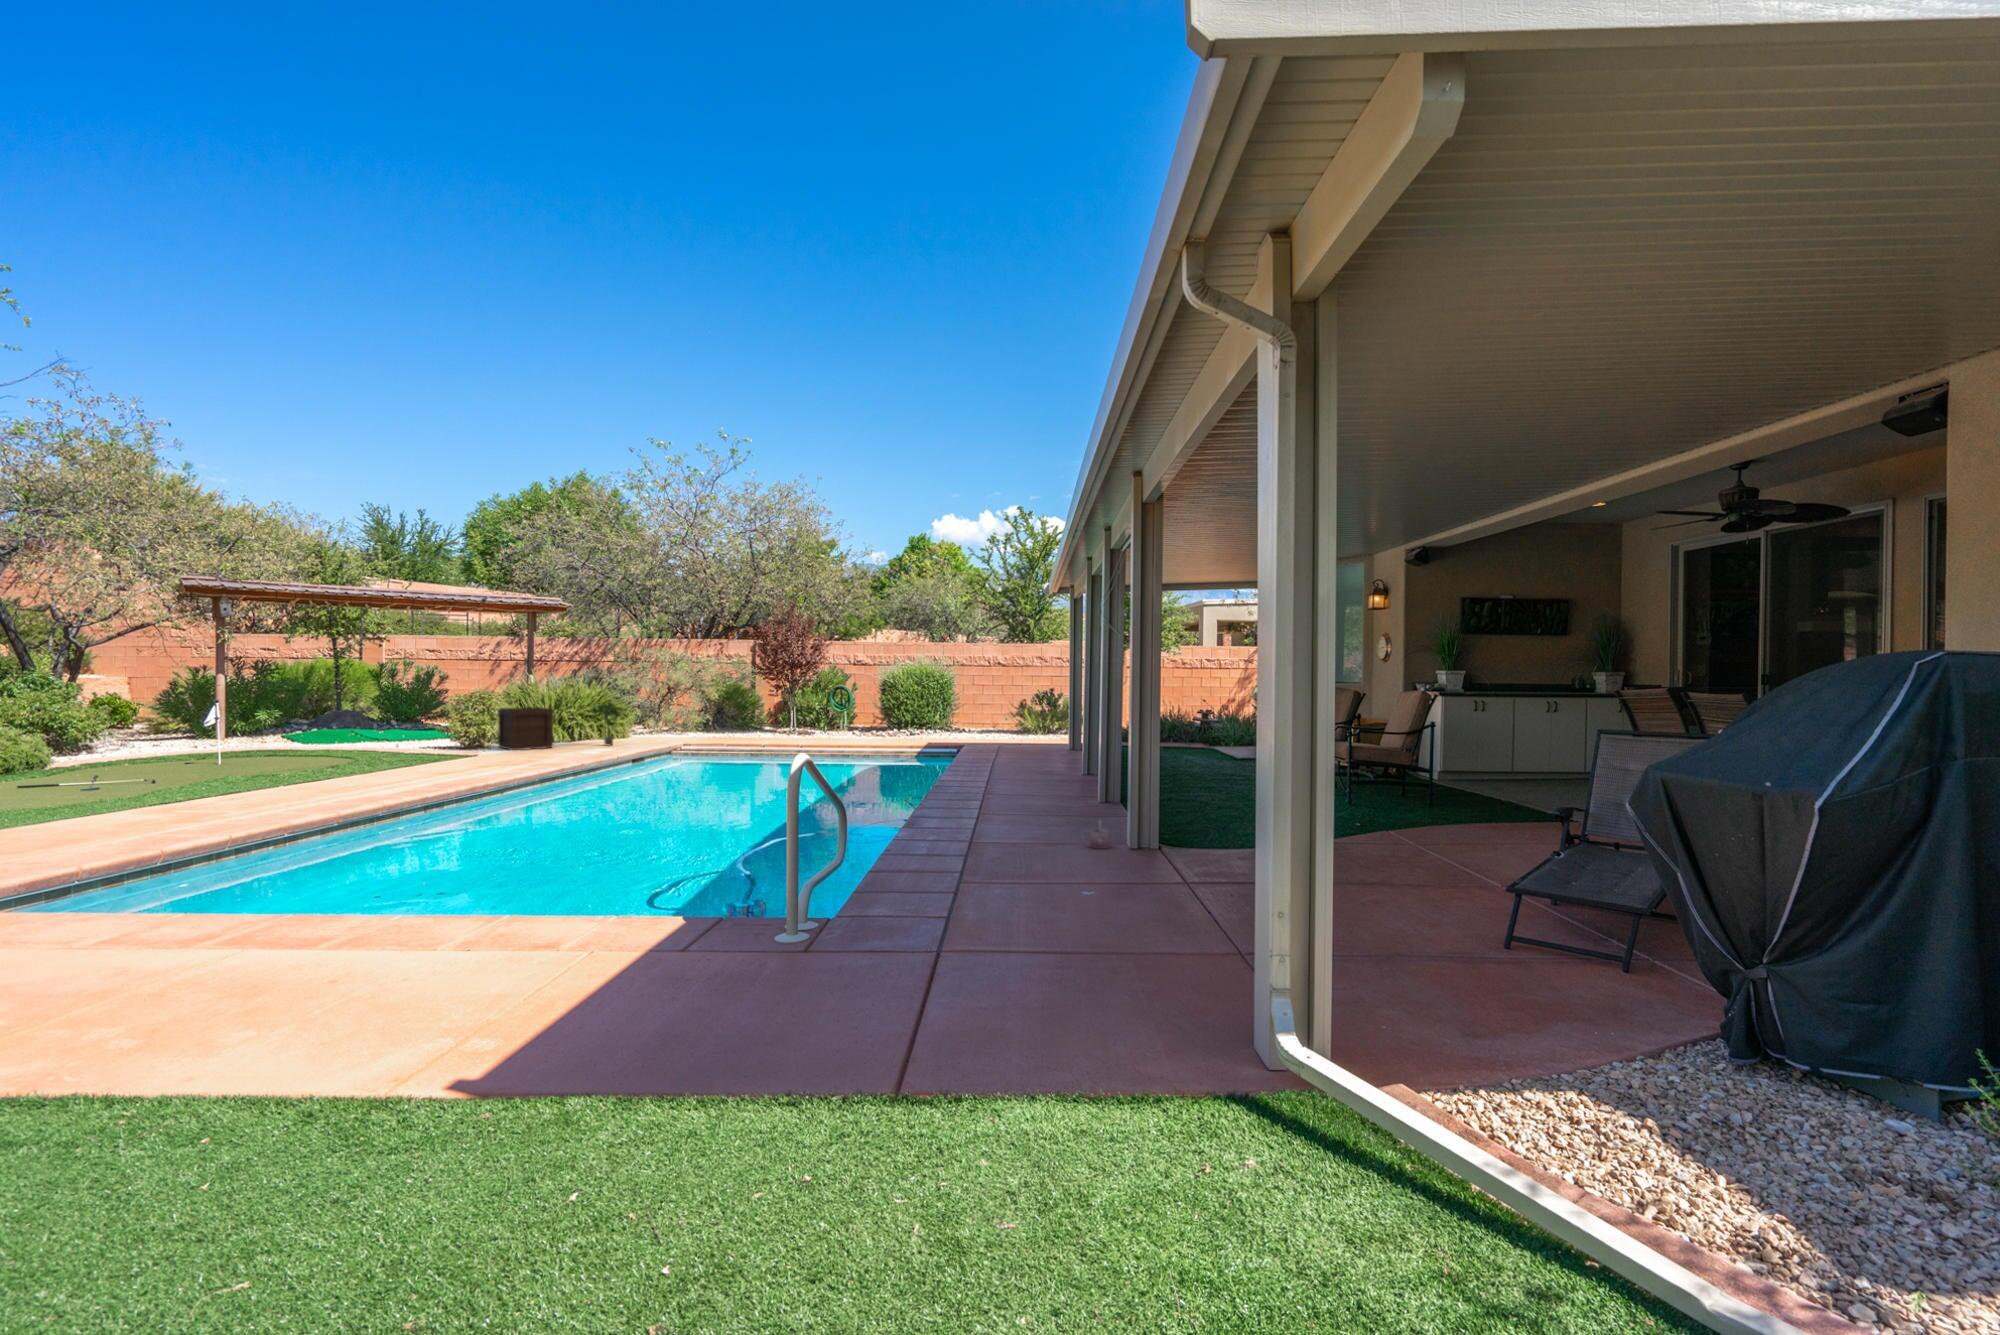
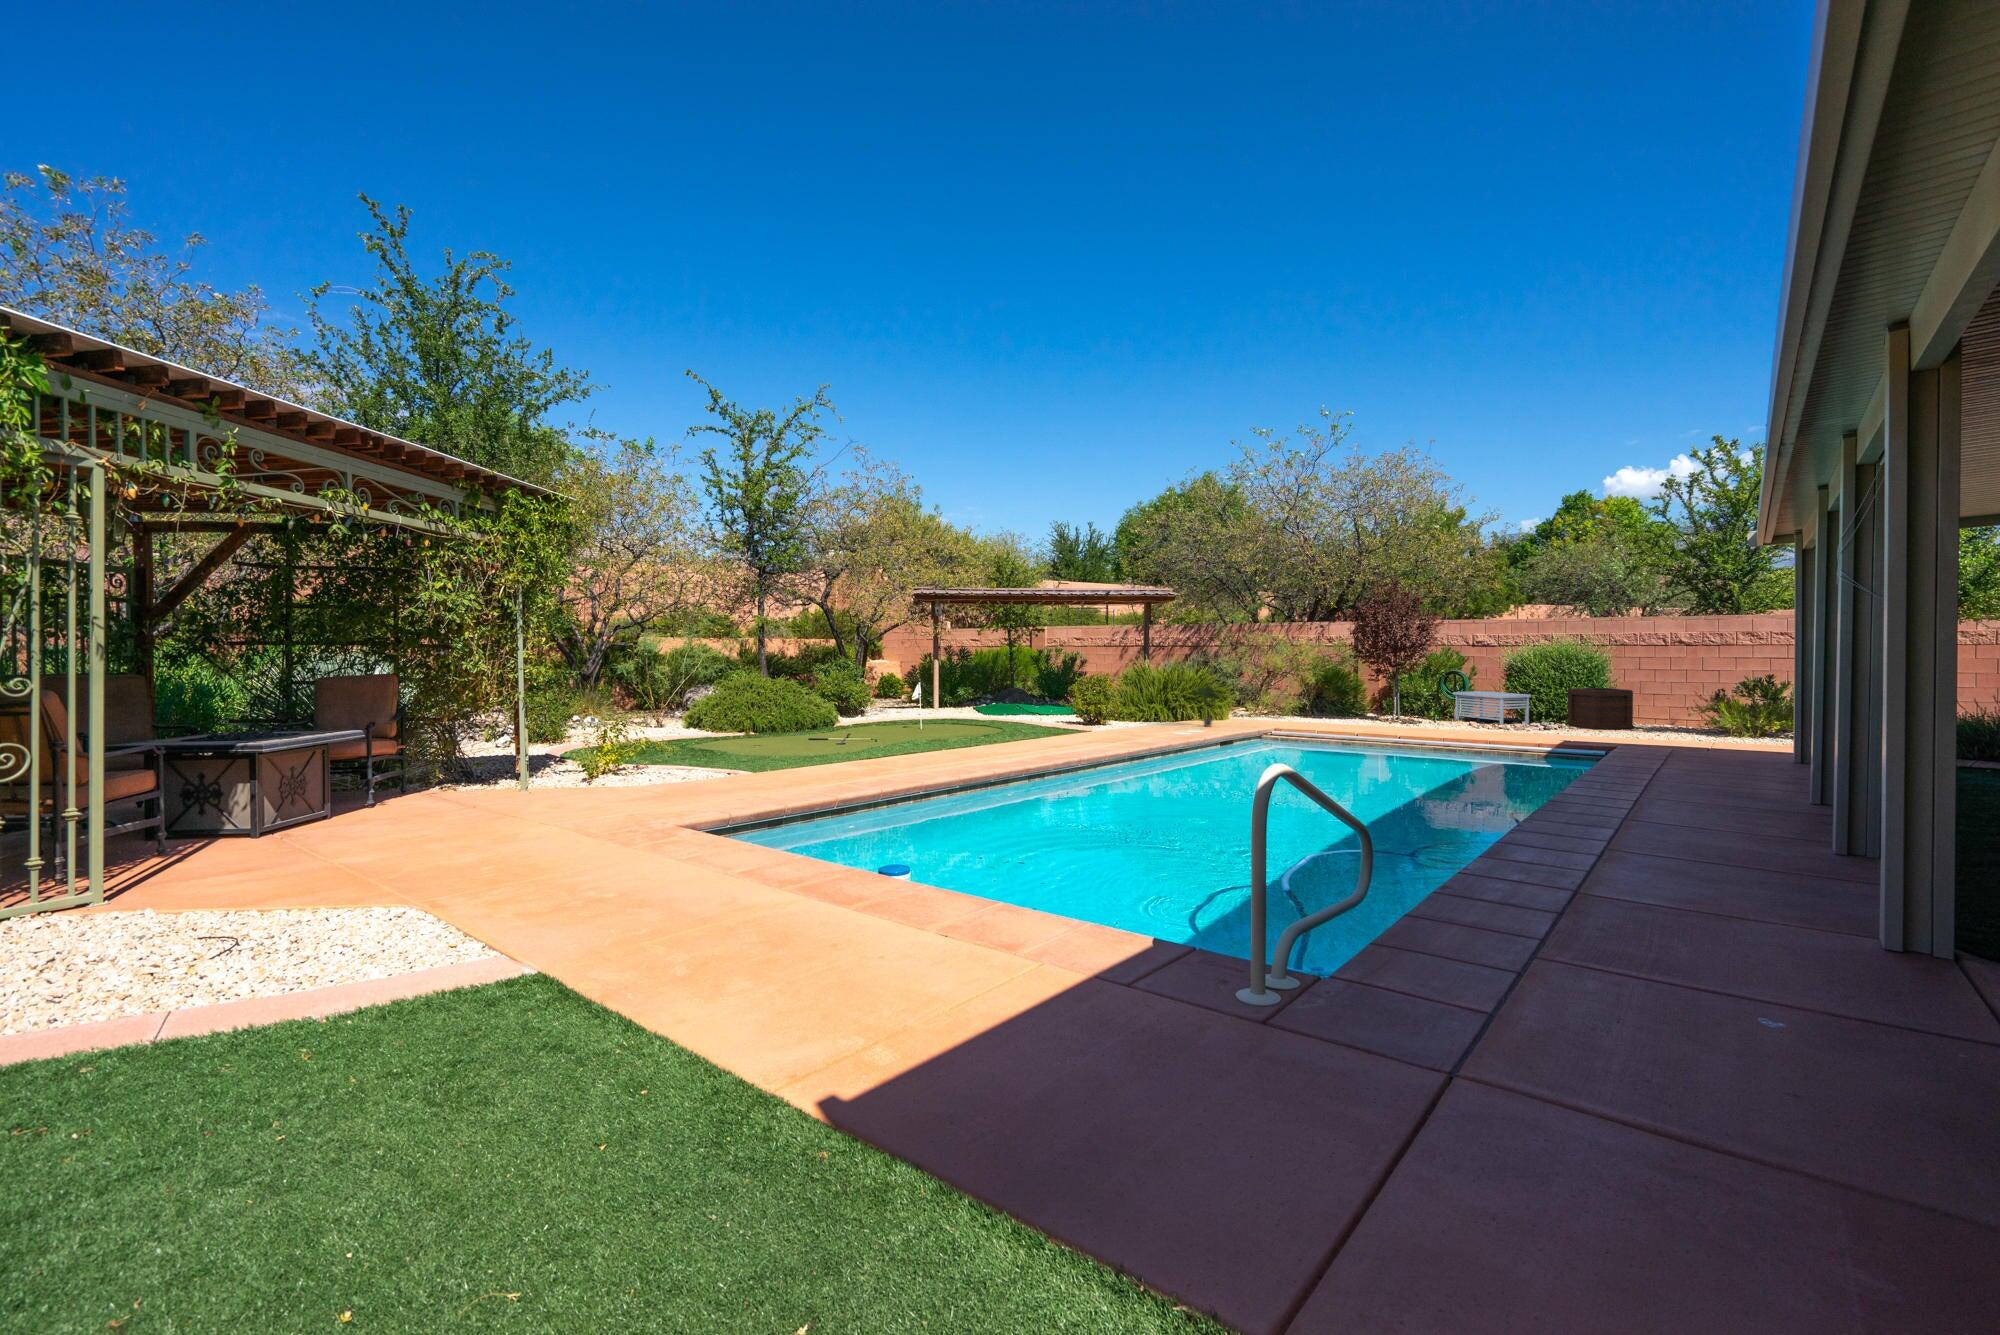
storage bench: none [838,705,900,734] -> present [1453,691,1531,725]
wooden crate: present [498,707,553,750] -> present [1568,688,1633,730]
watering can: present [1085,820,1123,849] -> none [1802,898,1896,946]

